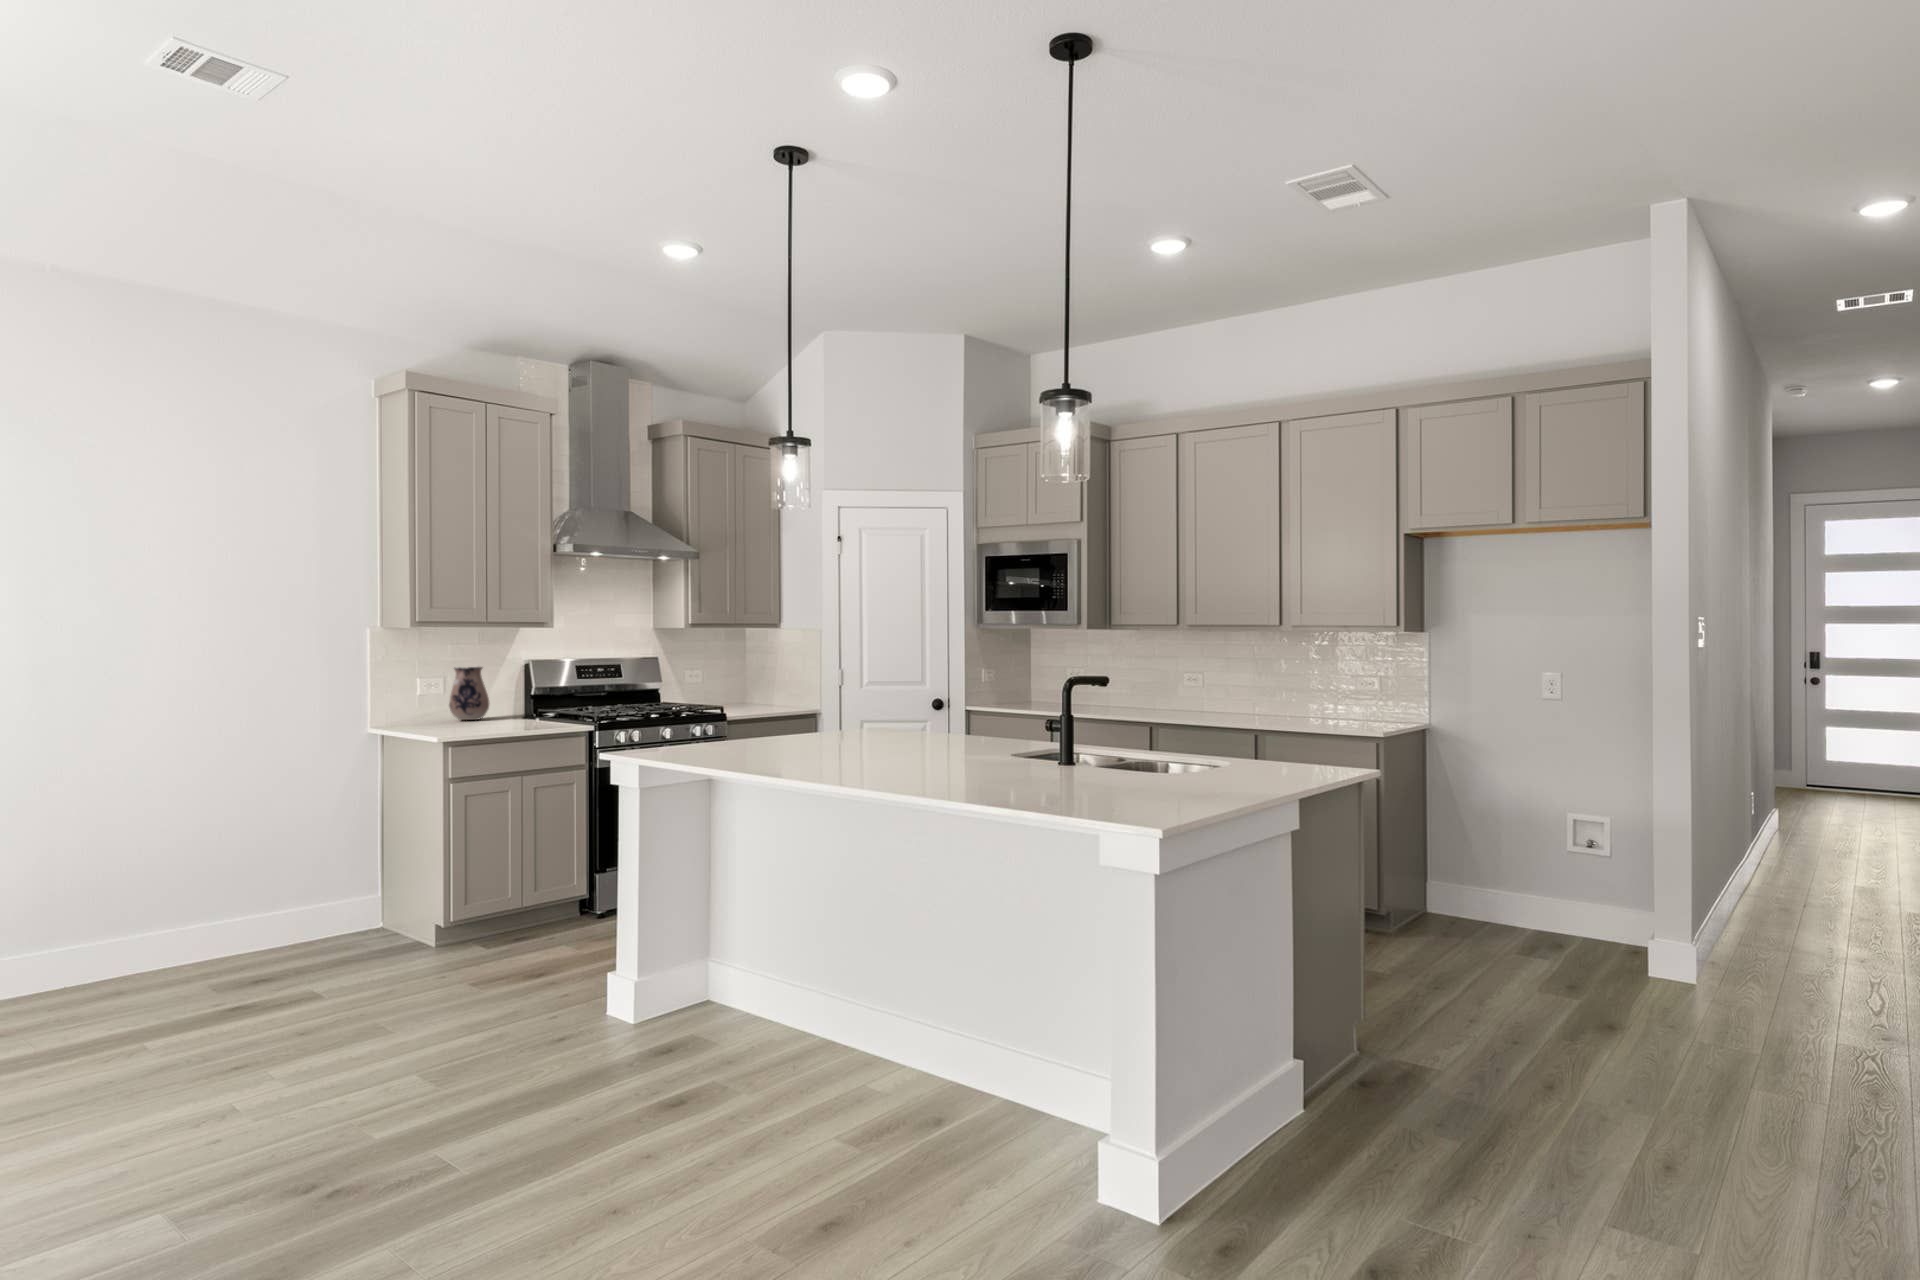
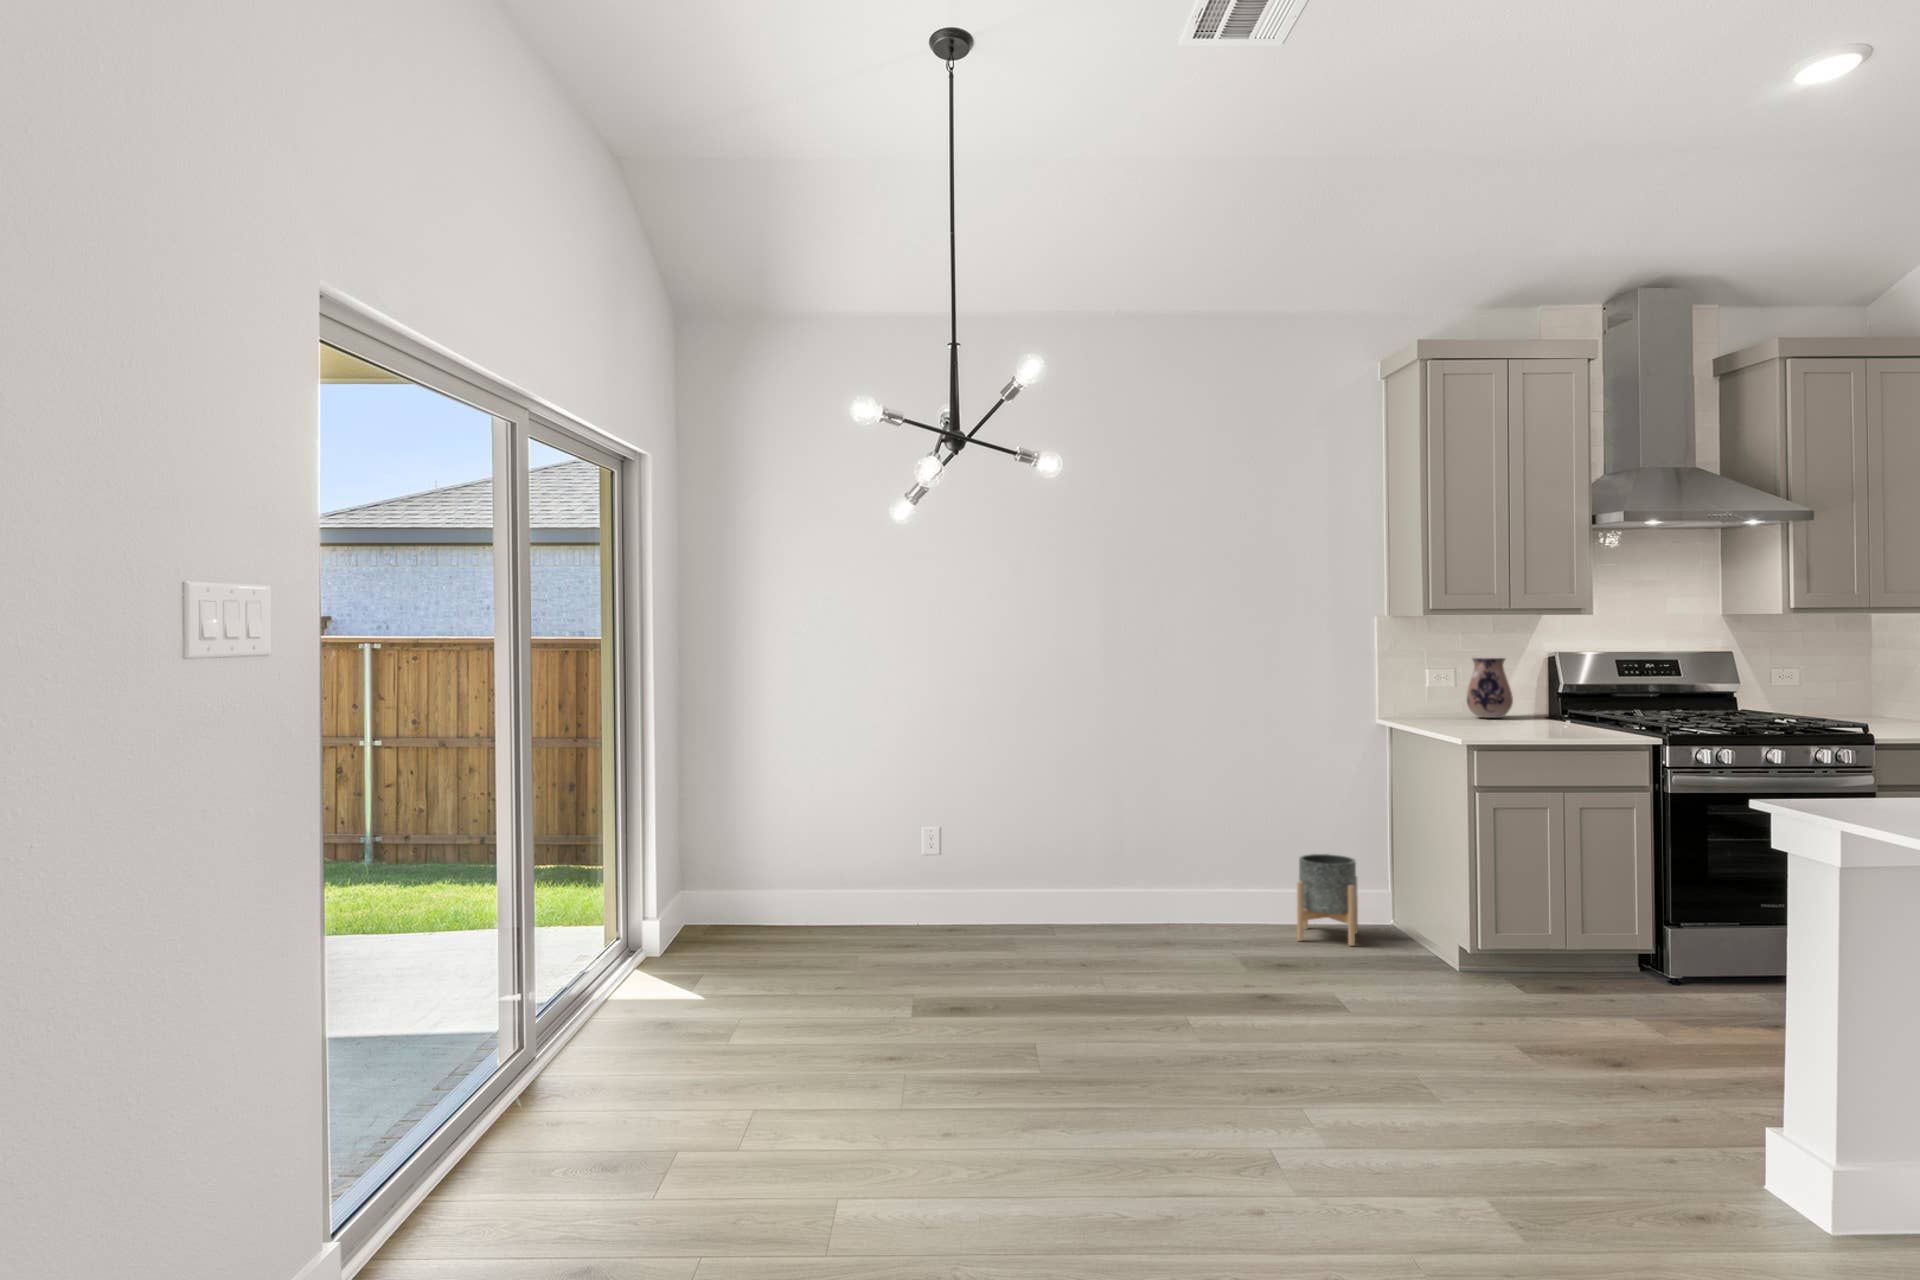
planter: none [280,860,346,949] -> present [1297,854,1358,946]

